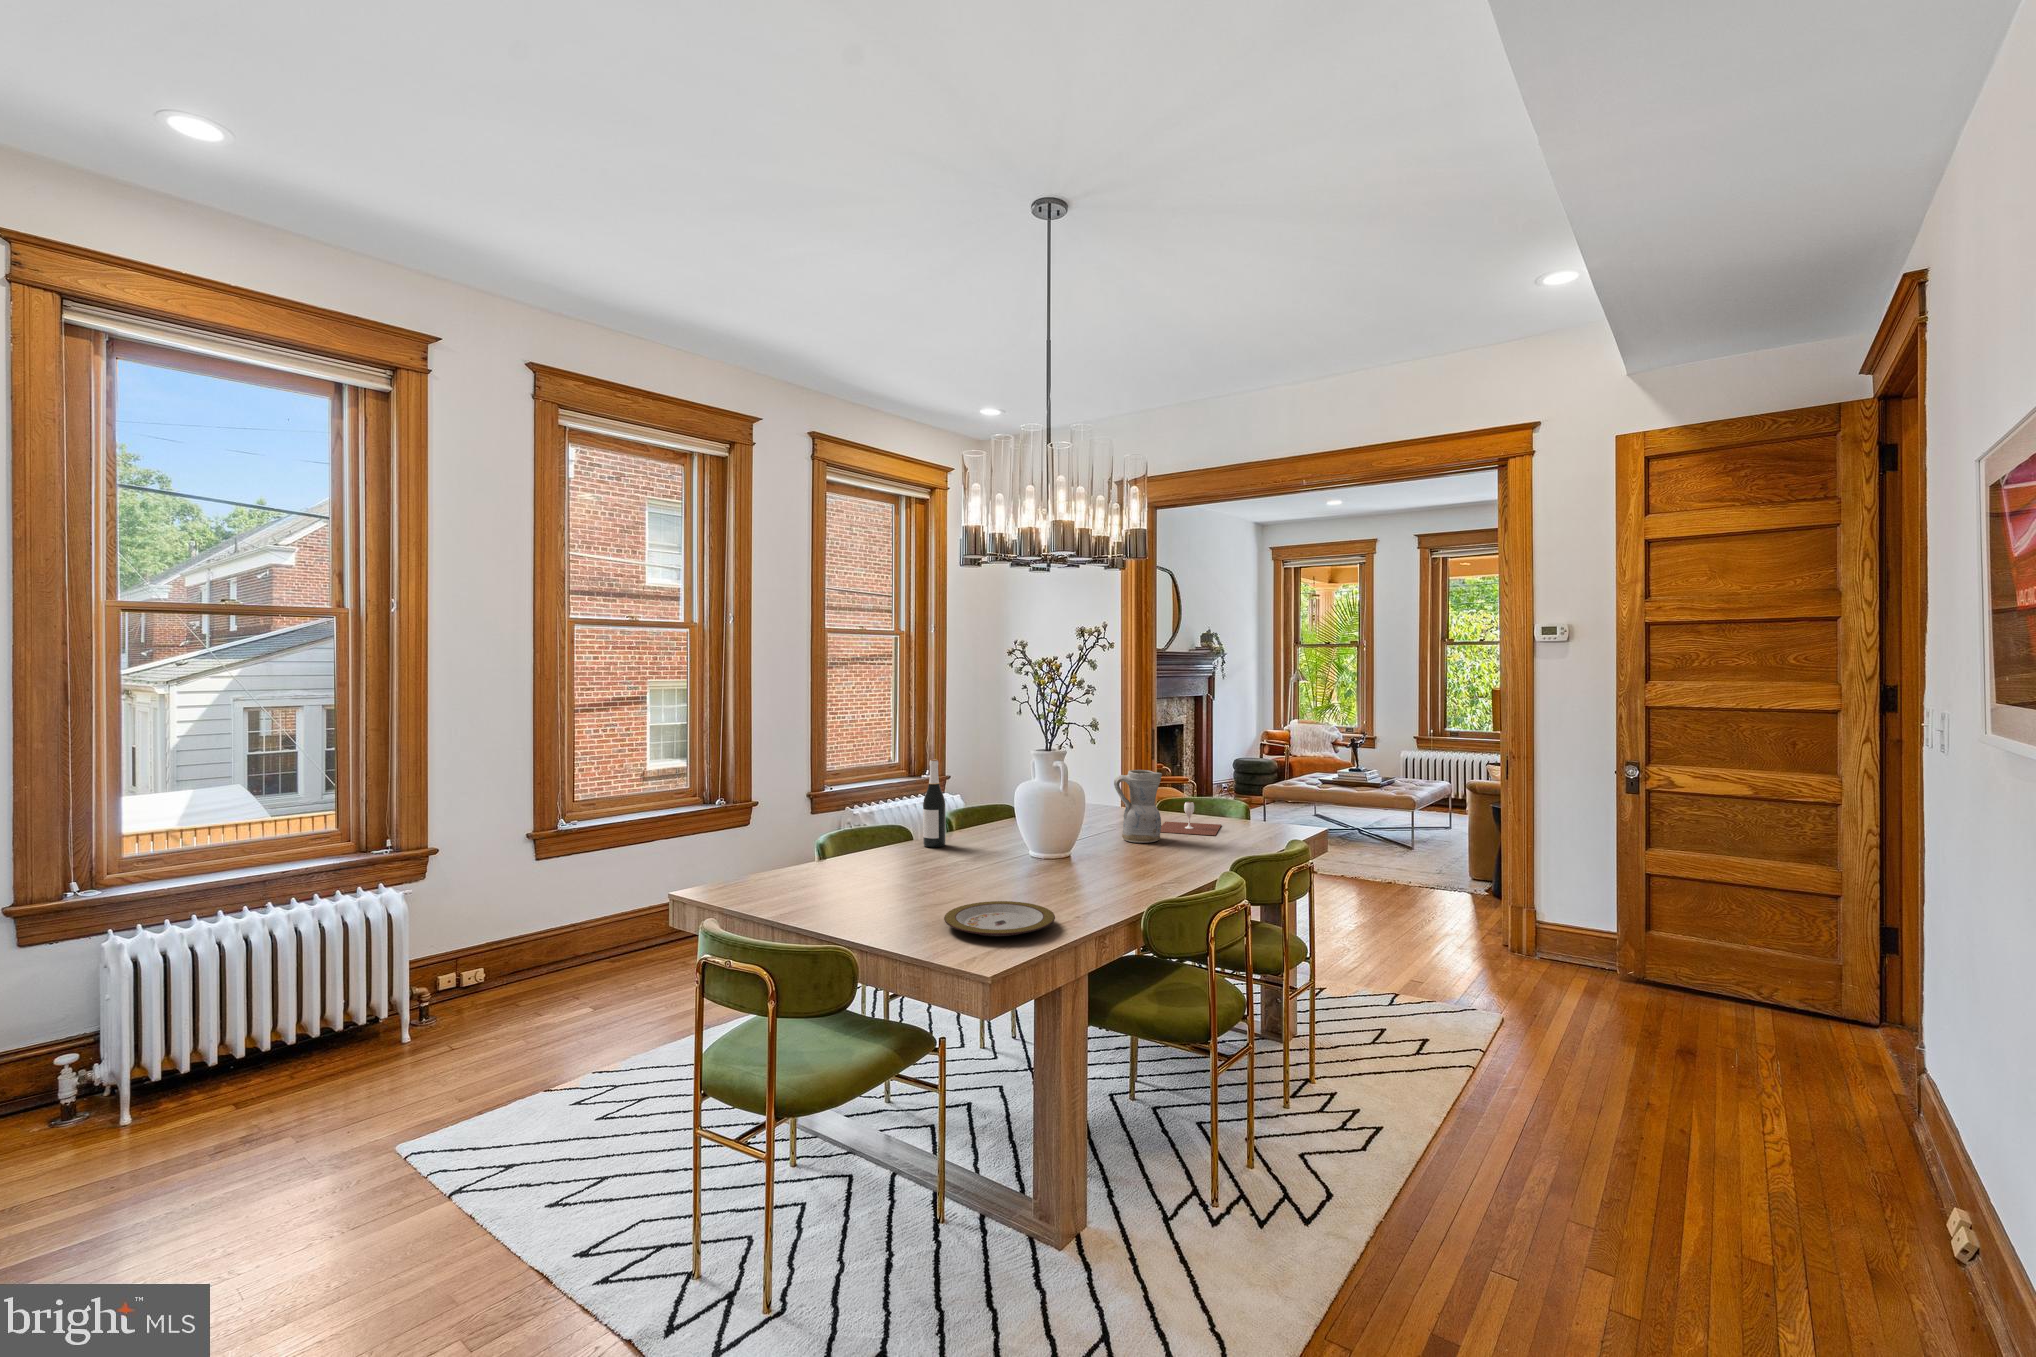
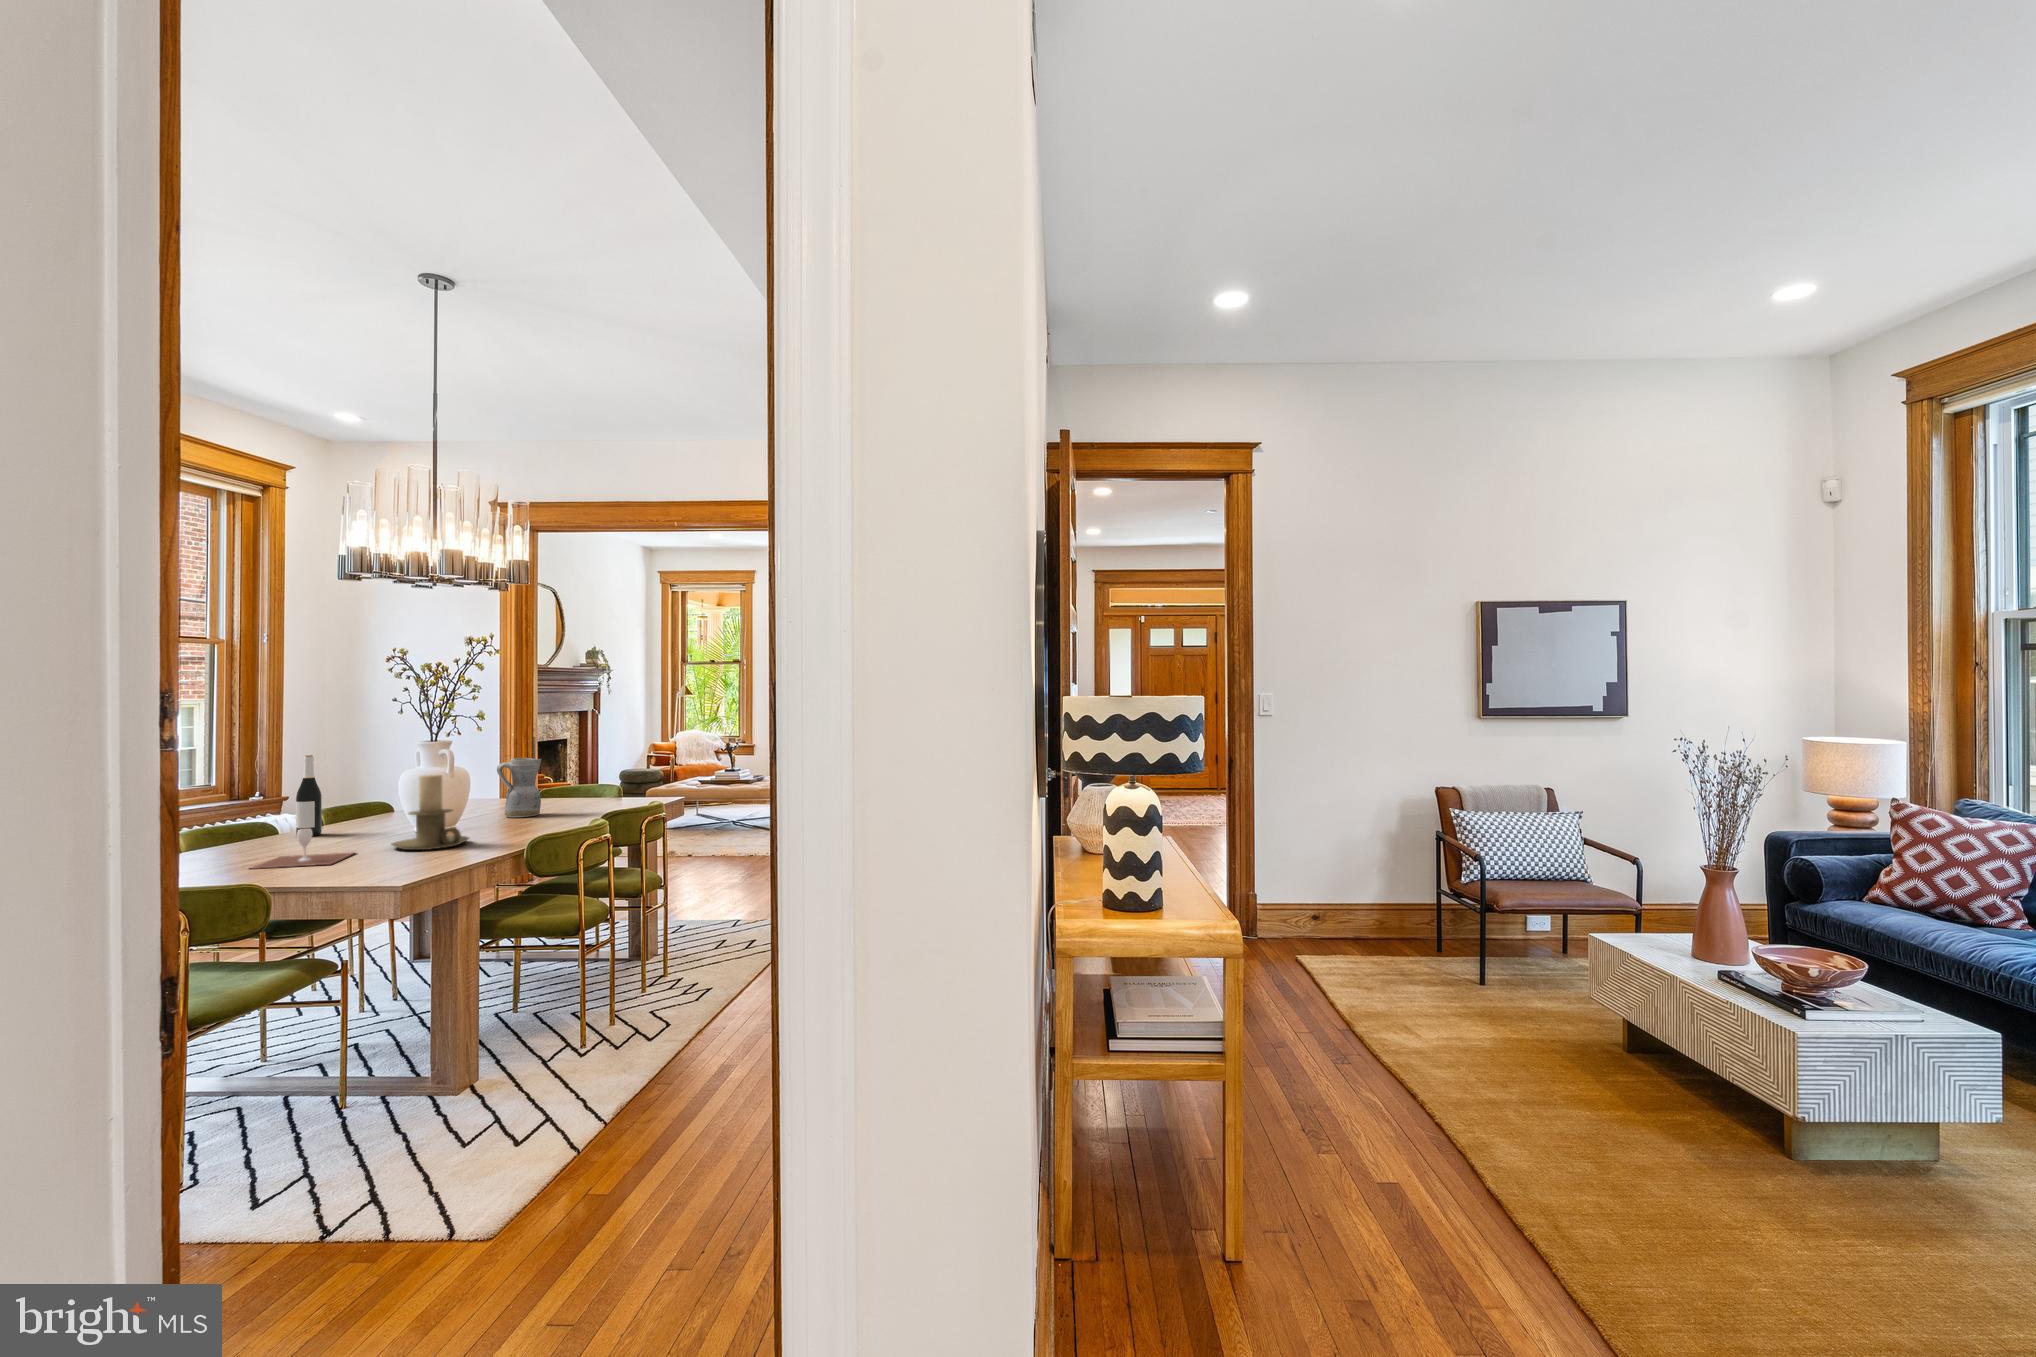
candle holder: none [998,799,1081,895] -> present [392,775,469,850]
wine glass: present [1161,802,1221,835] -> present [252,829,354,869]
plate: present [944,901,1055,937] -> none [348,850,451,871]

